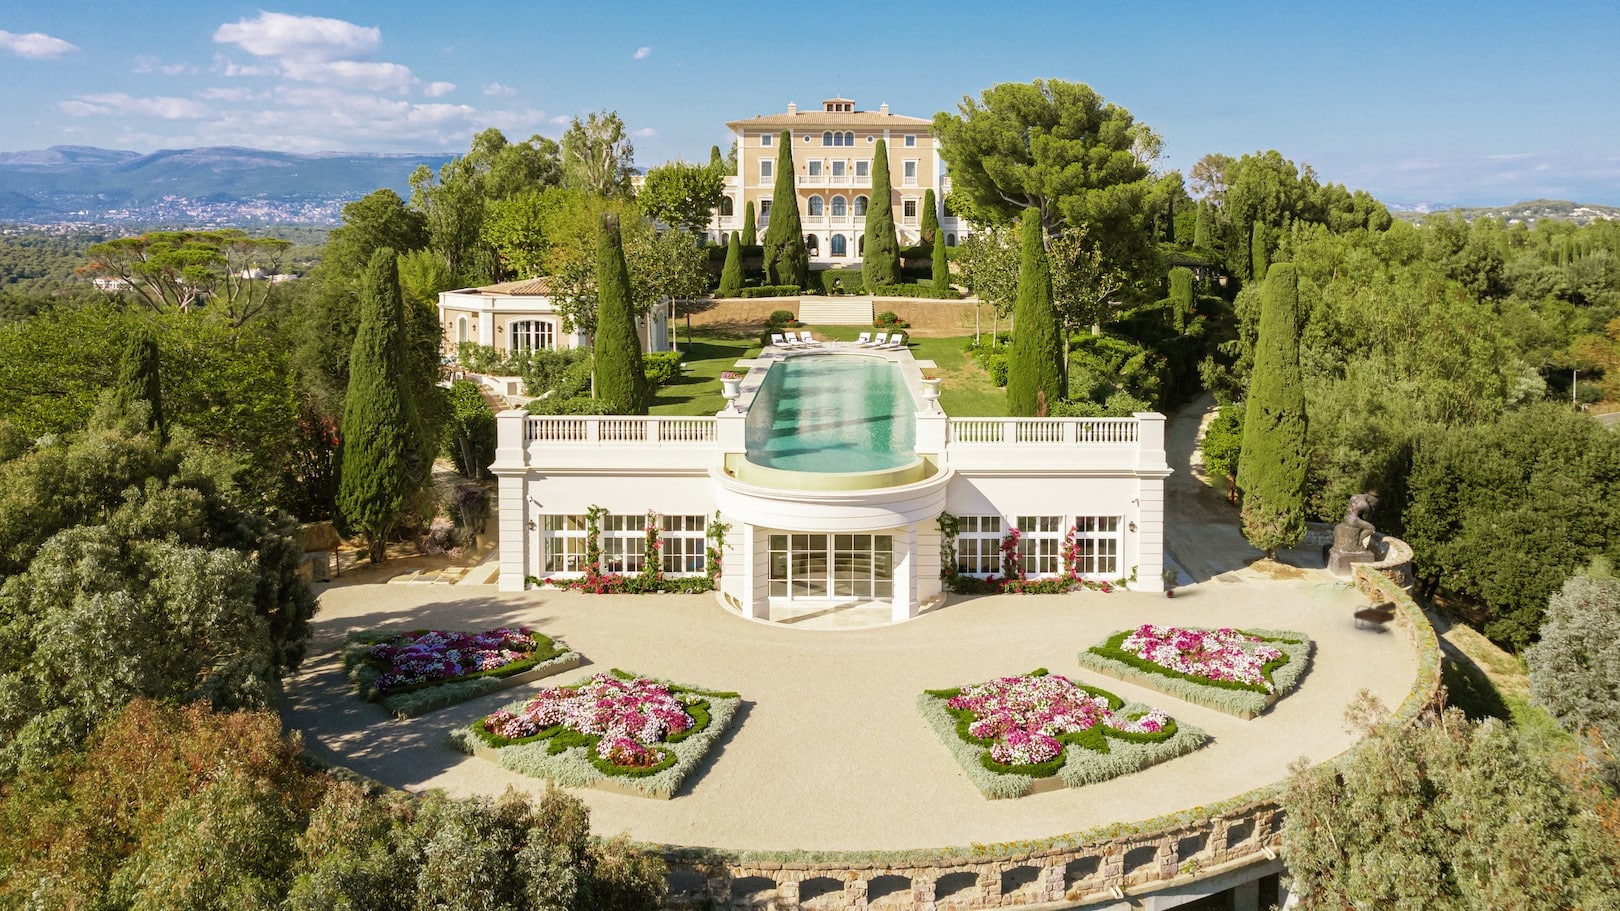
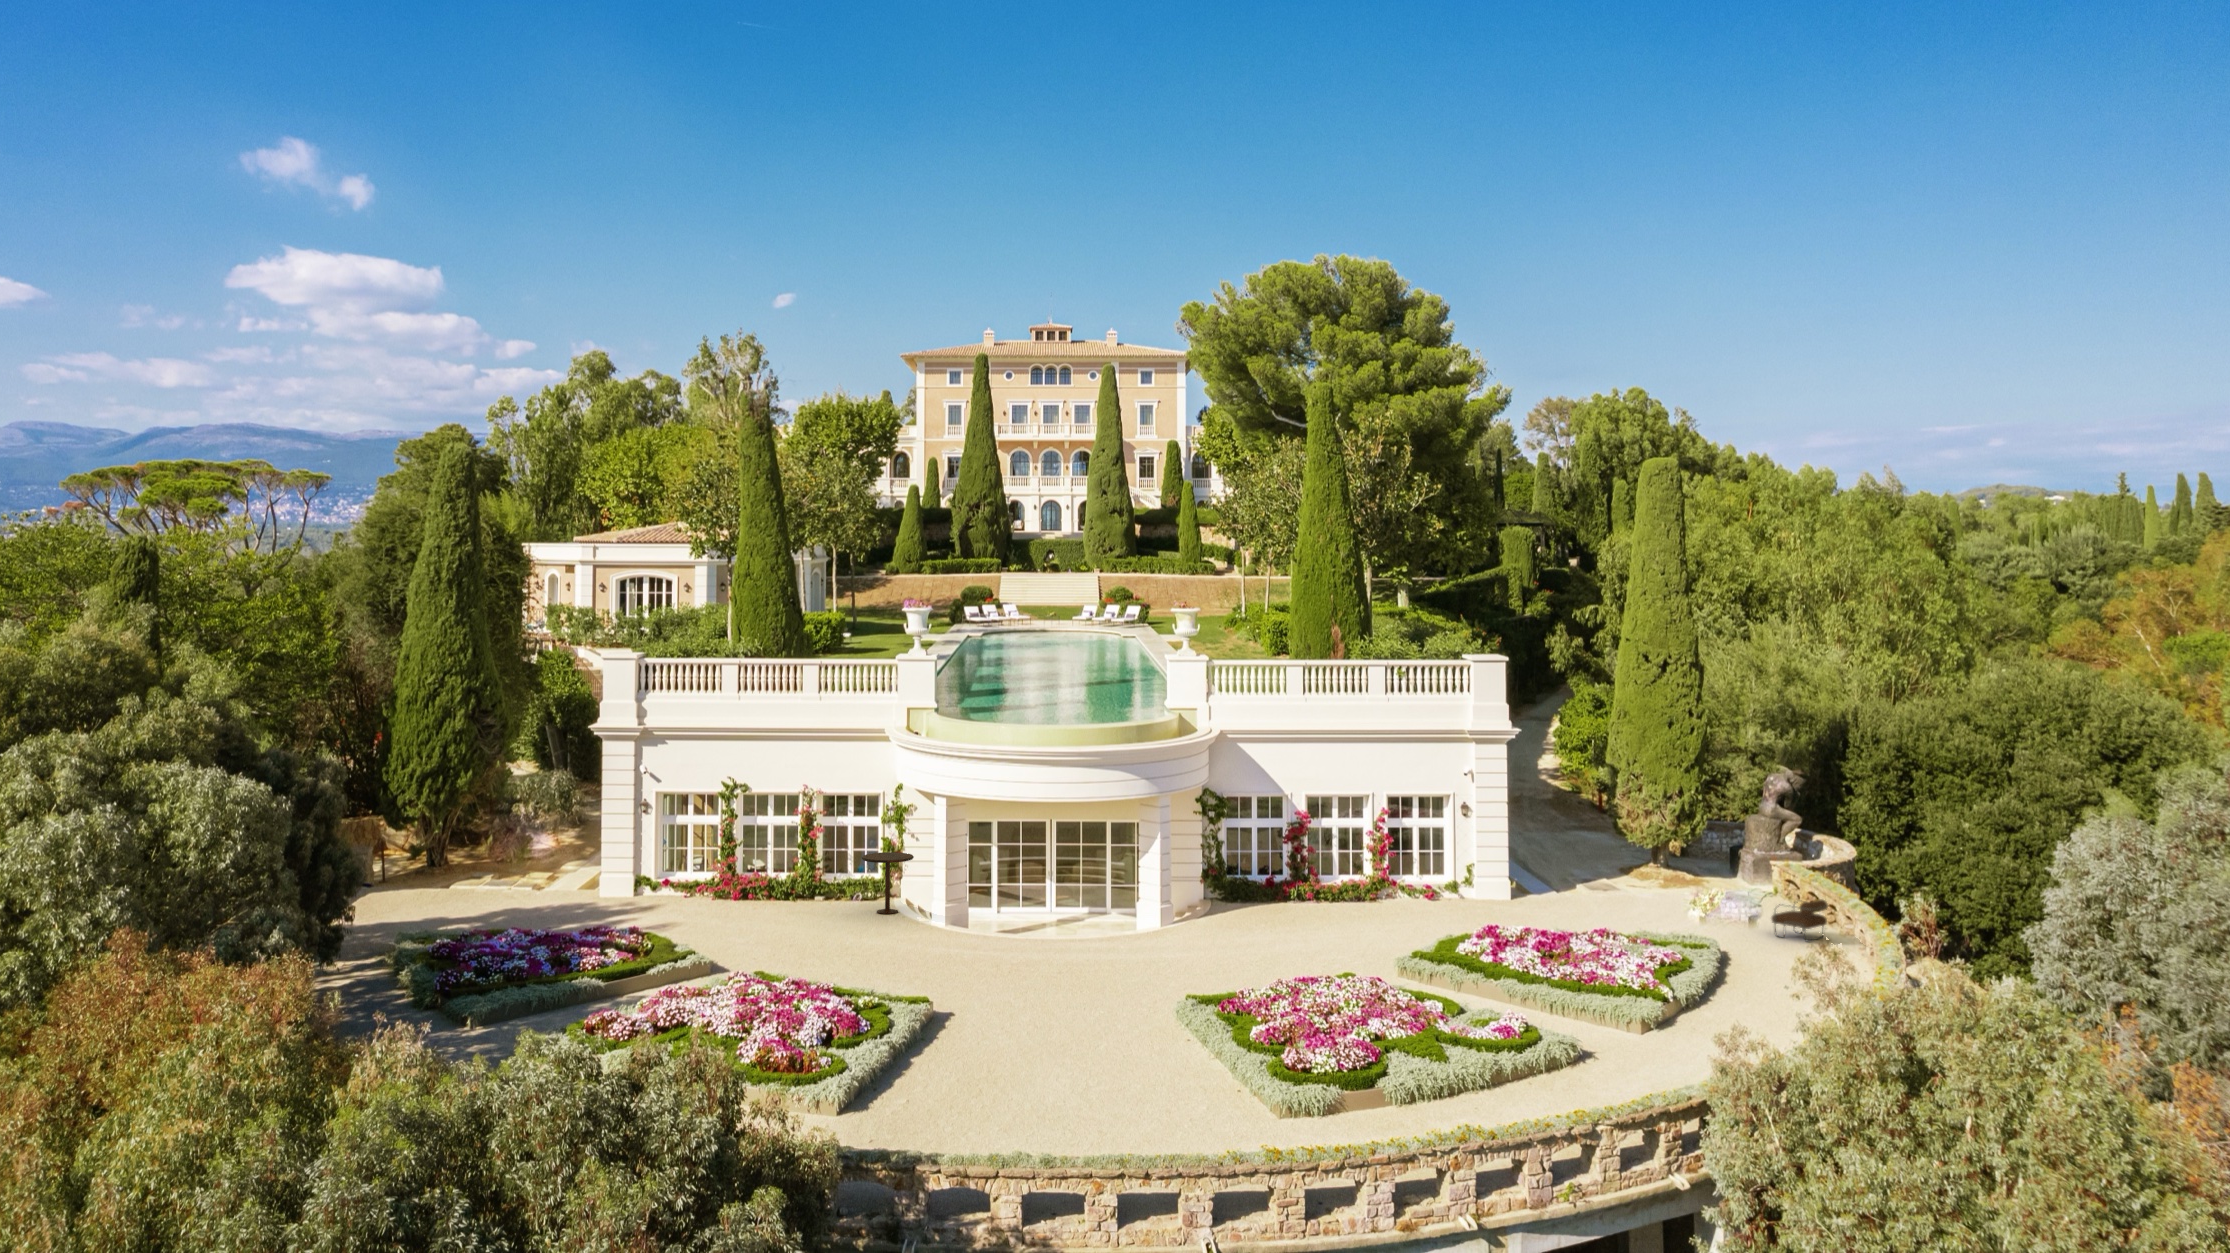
pedestal table: none [690,561,727,607] -> present [862,852,914,914]
potted tree: present [1161,565,1179,598] -> none [1506,856,1533,906]

